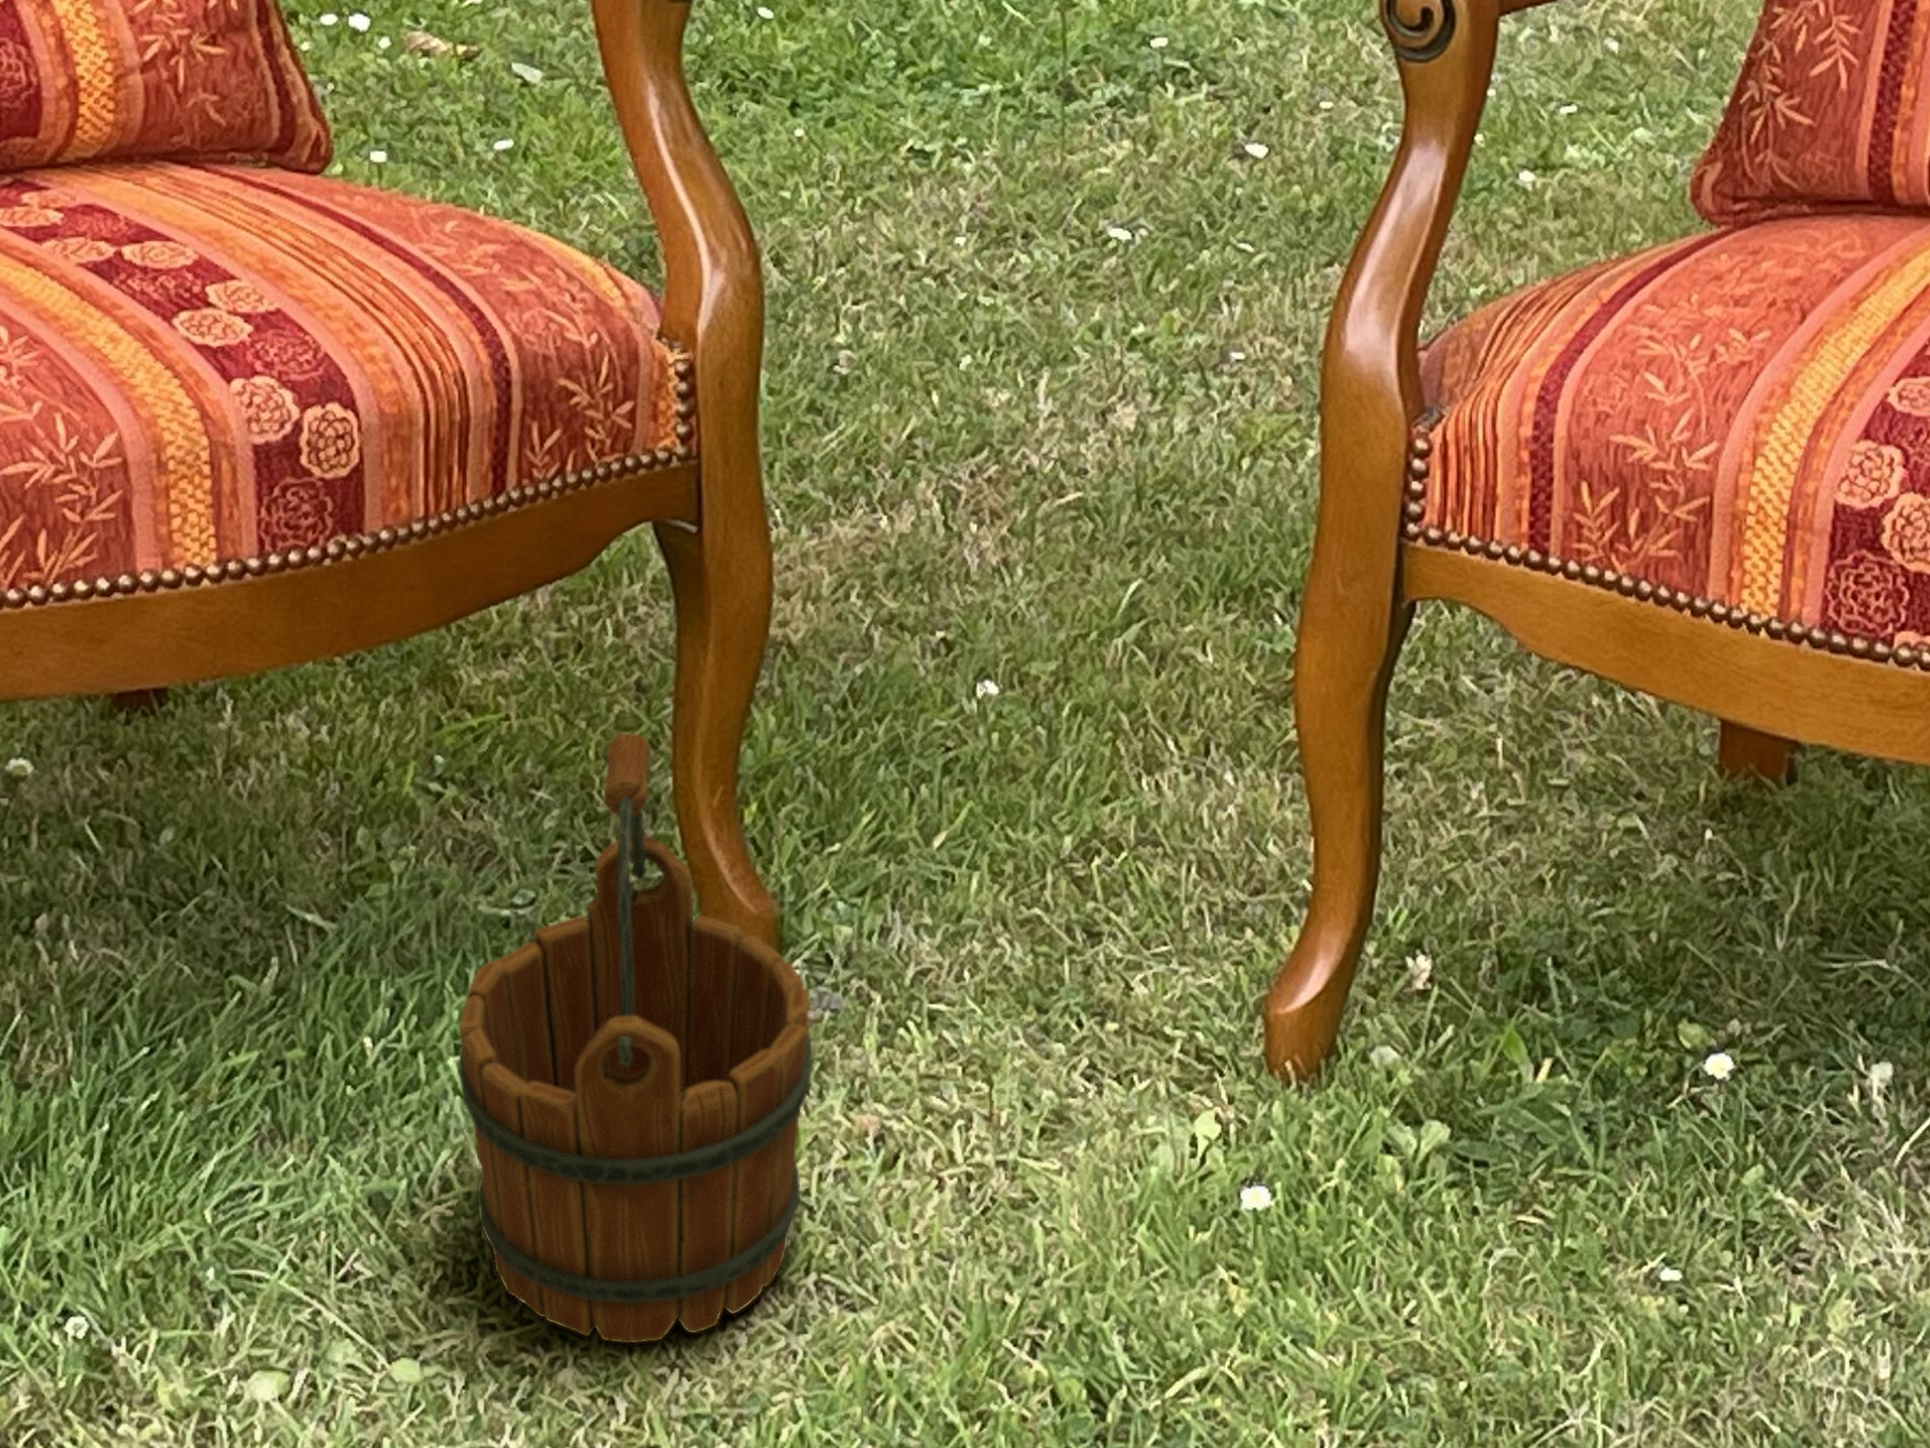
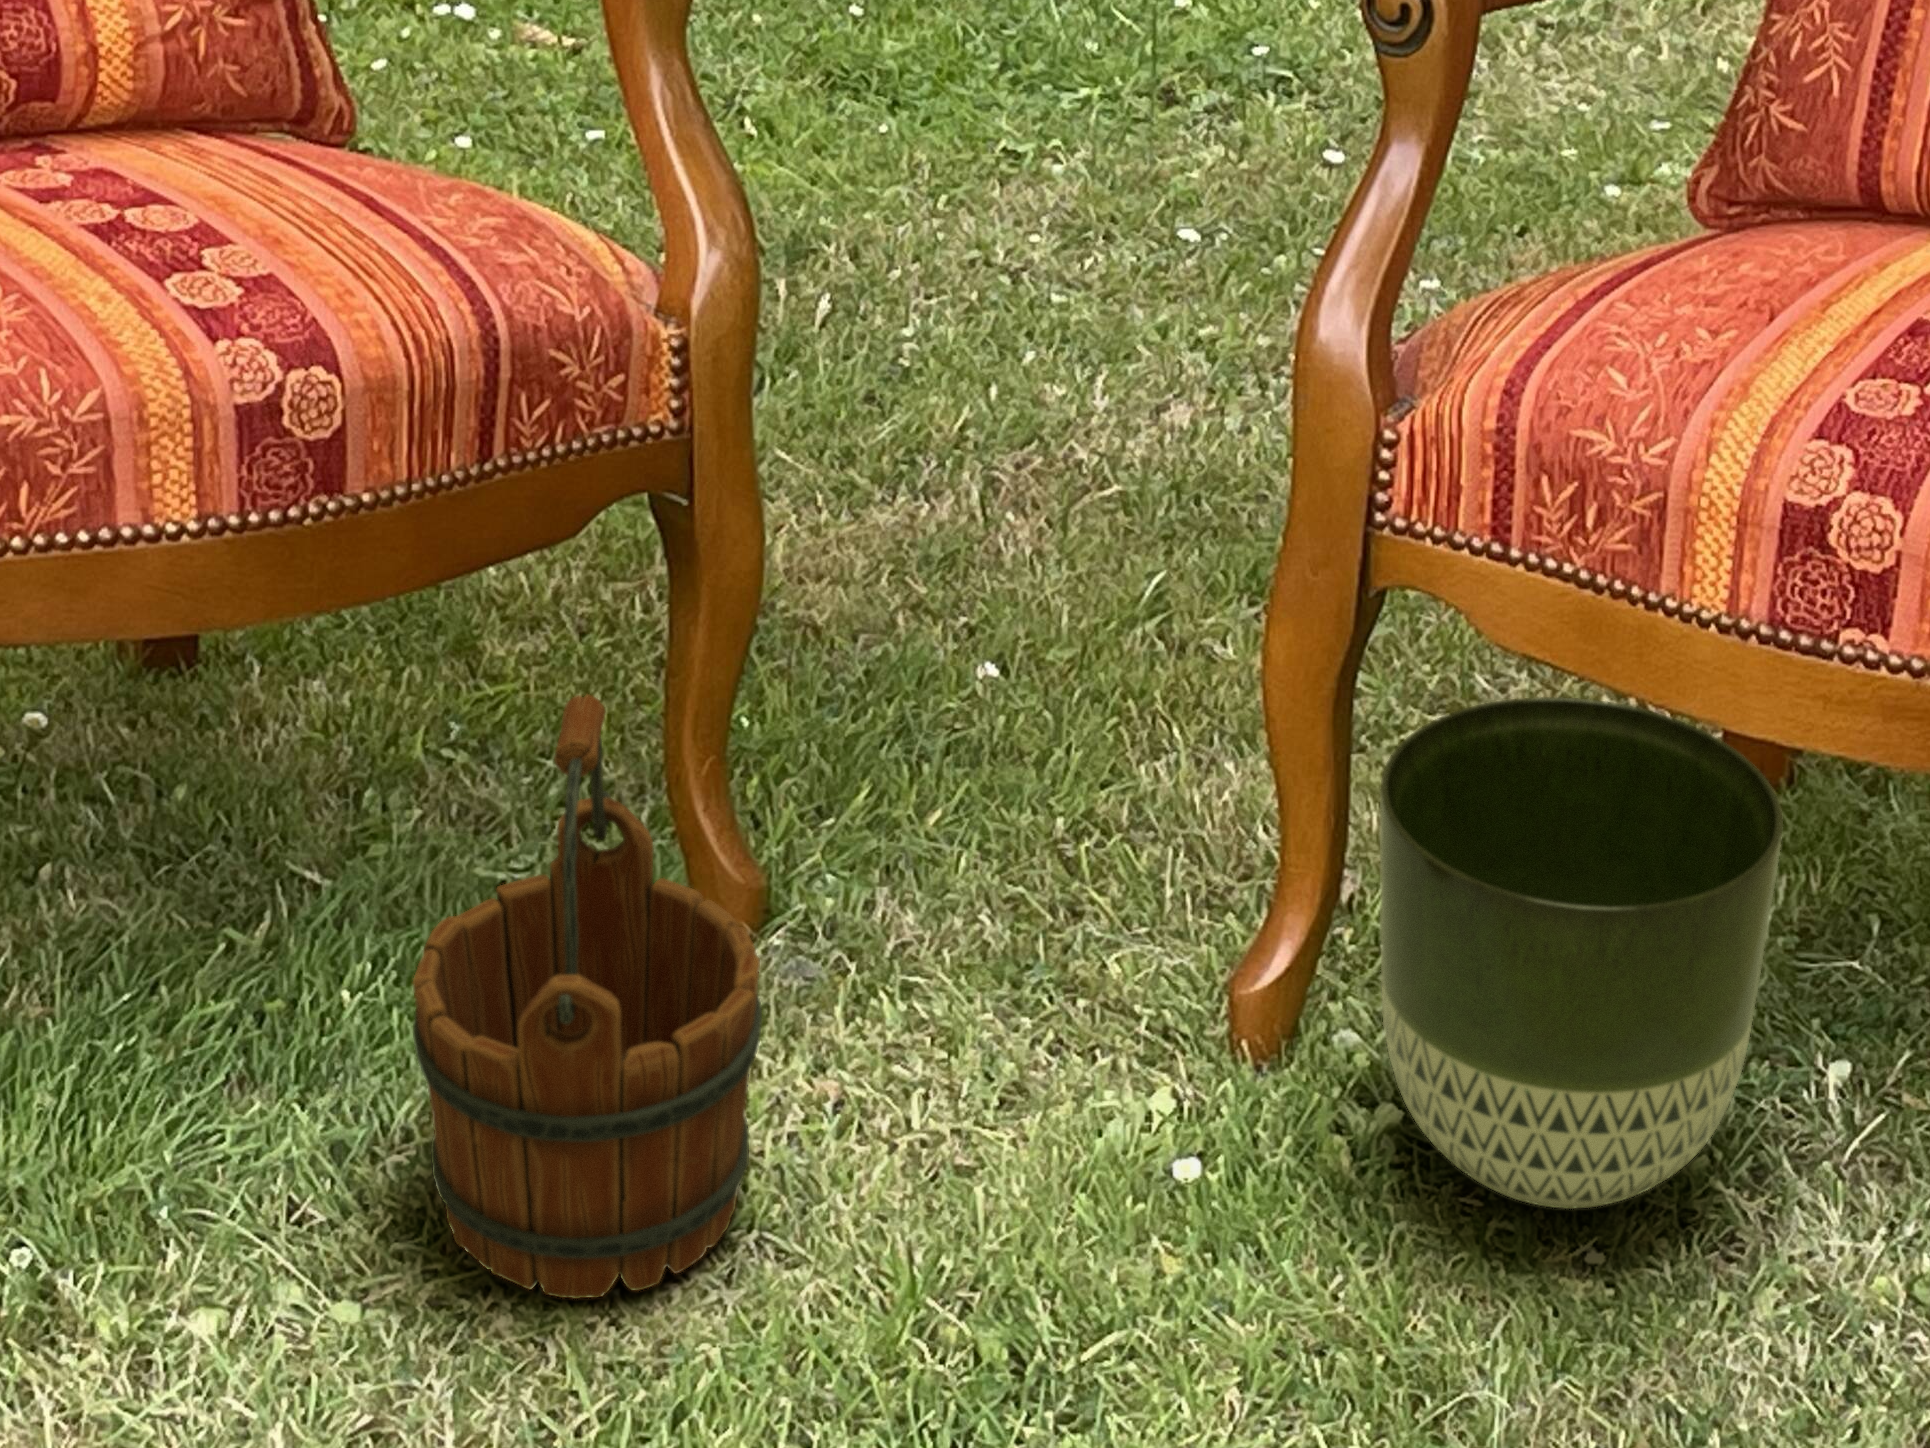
planter: none [1427,704,1829,1215] -> present [1380,697,1783,1209]

